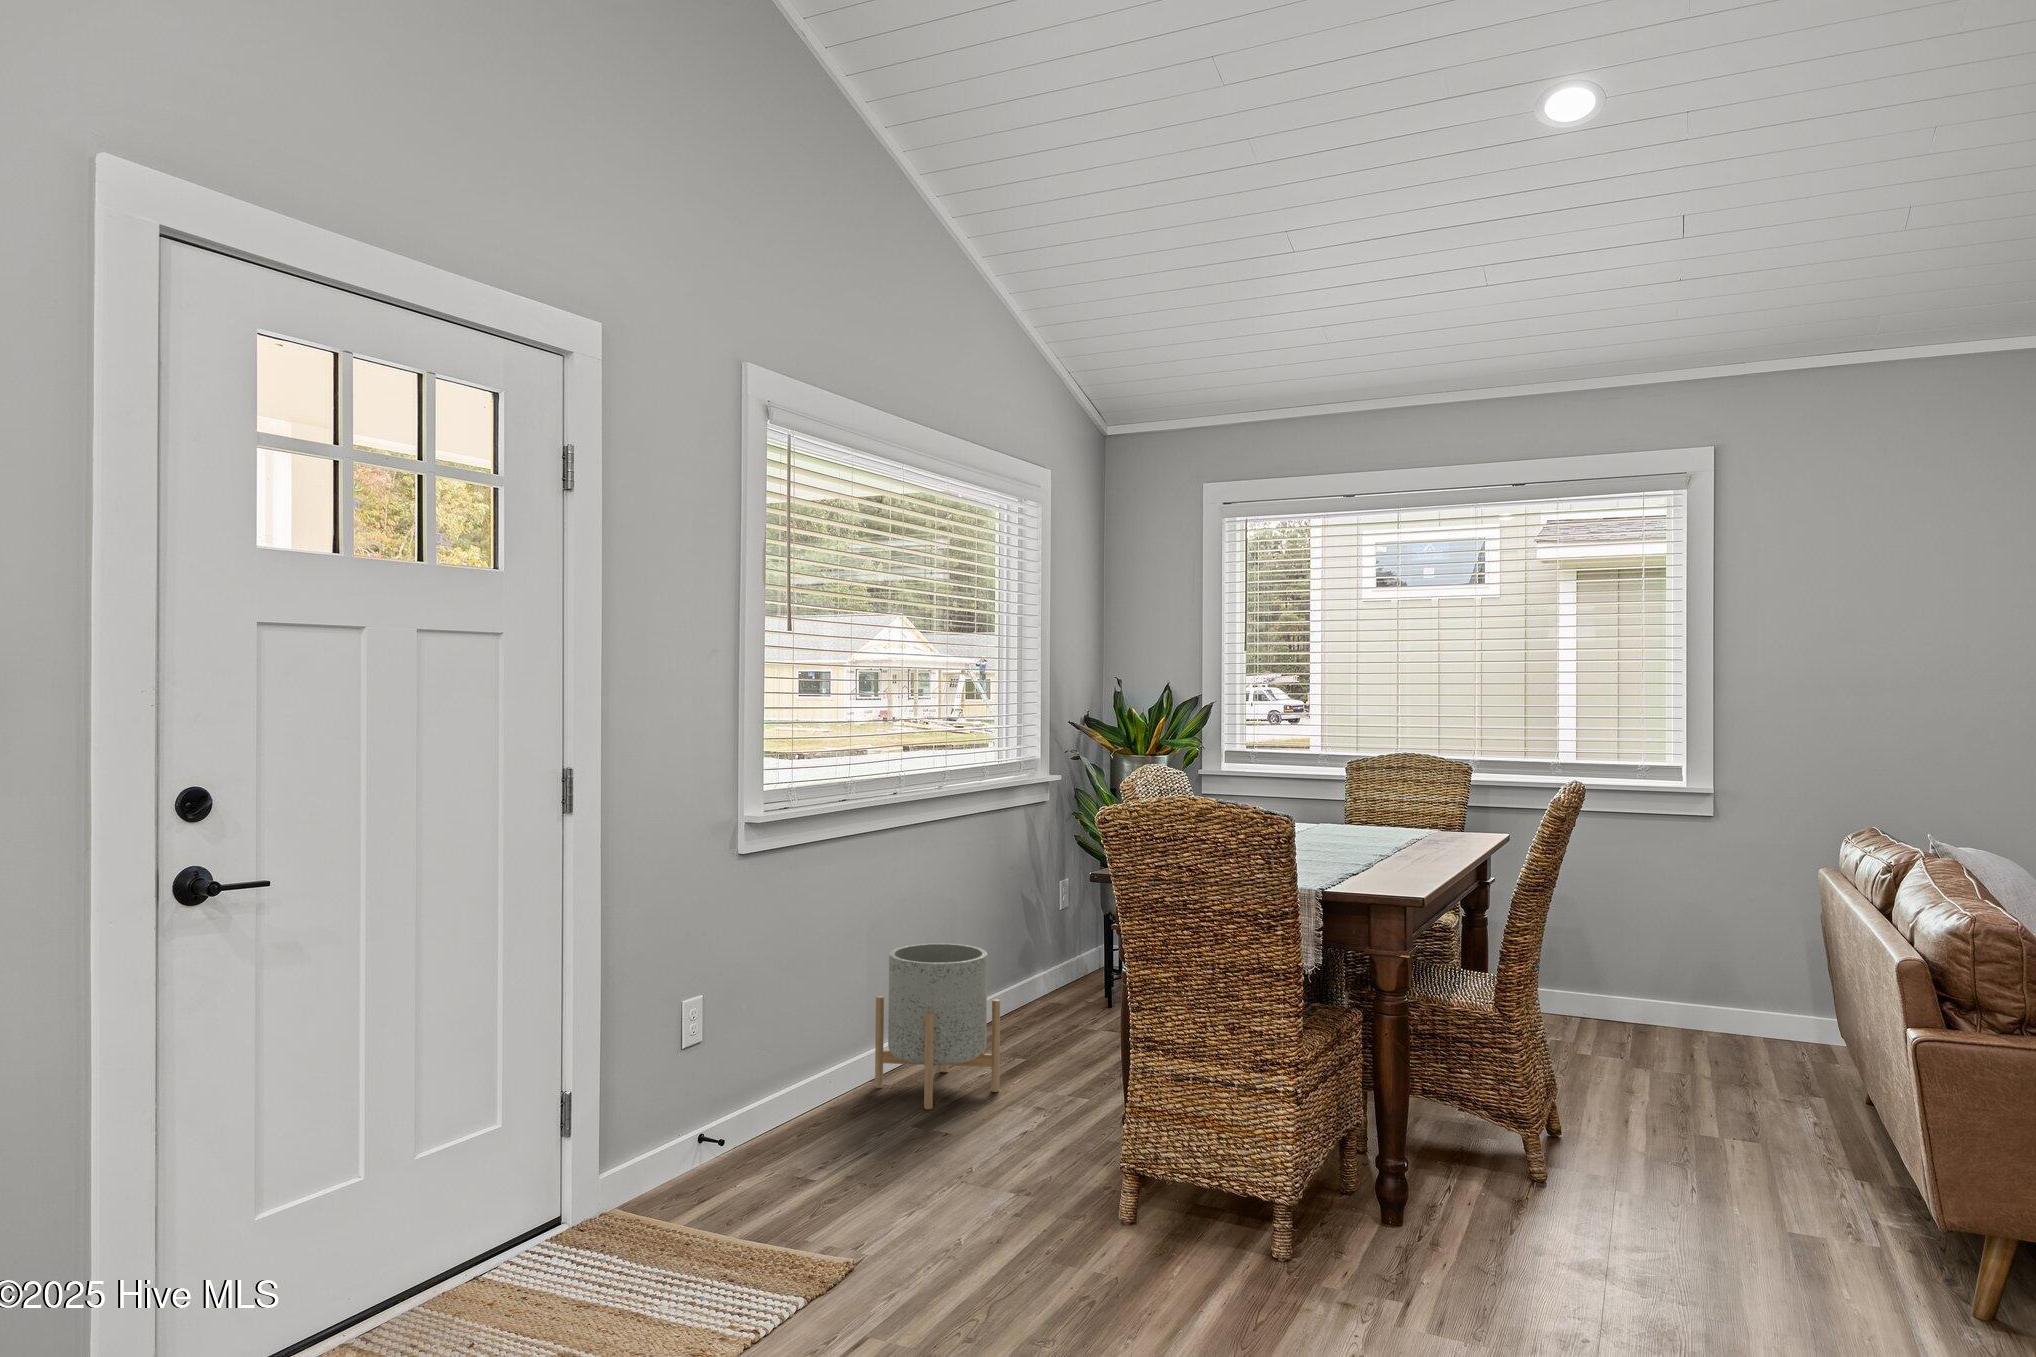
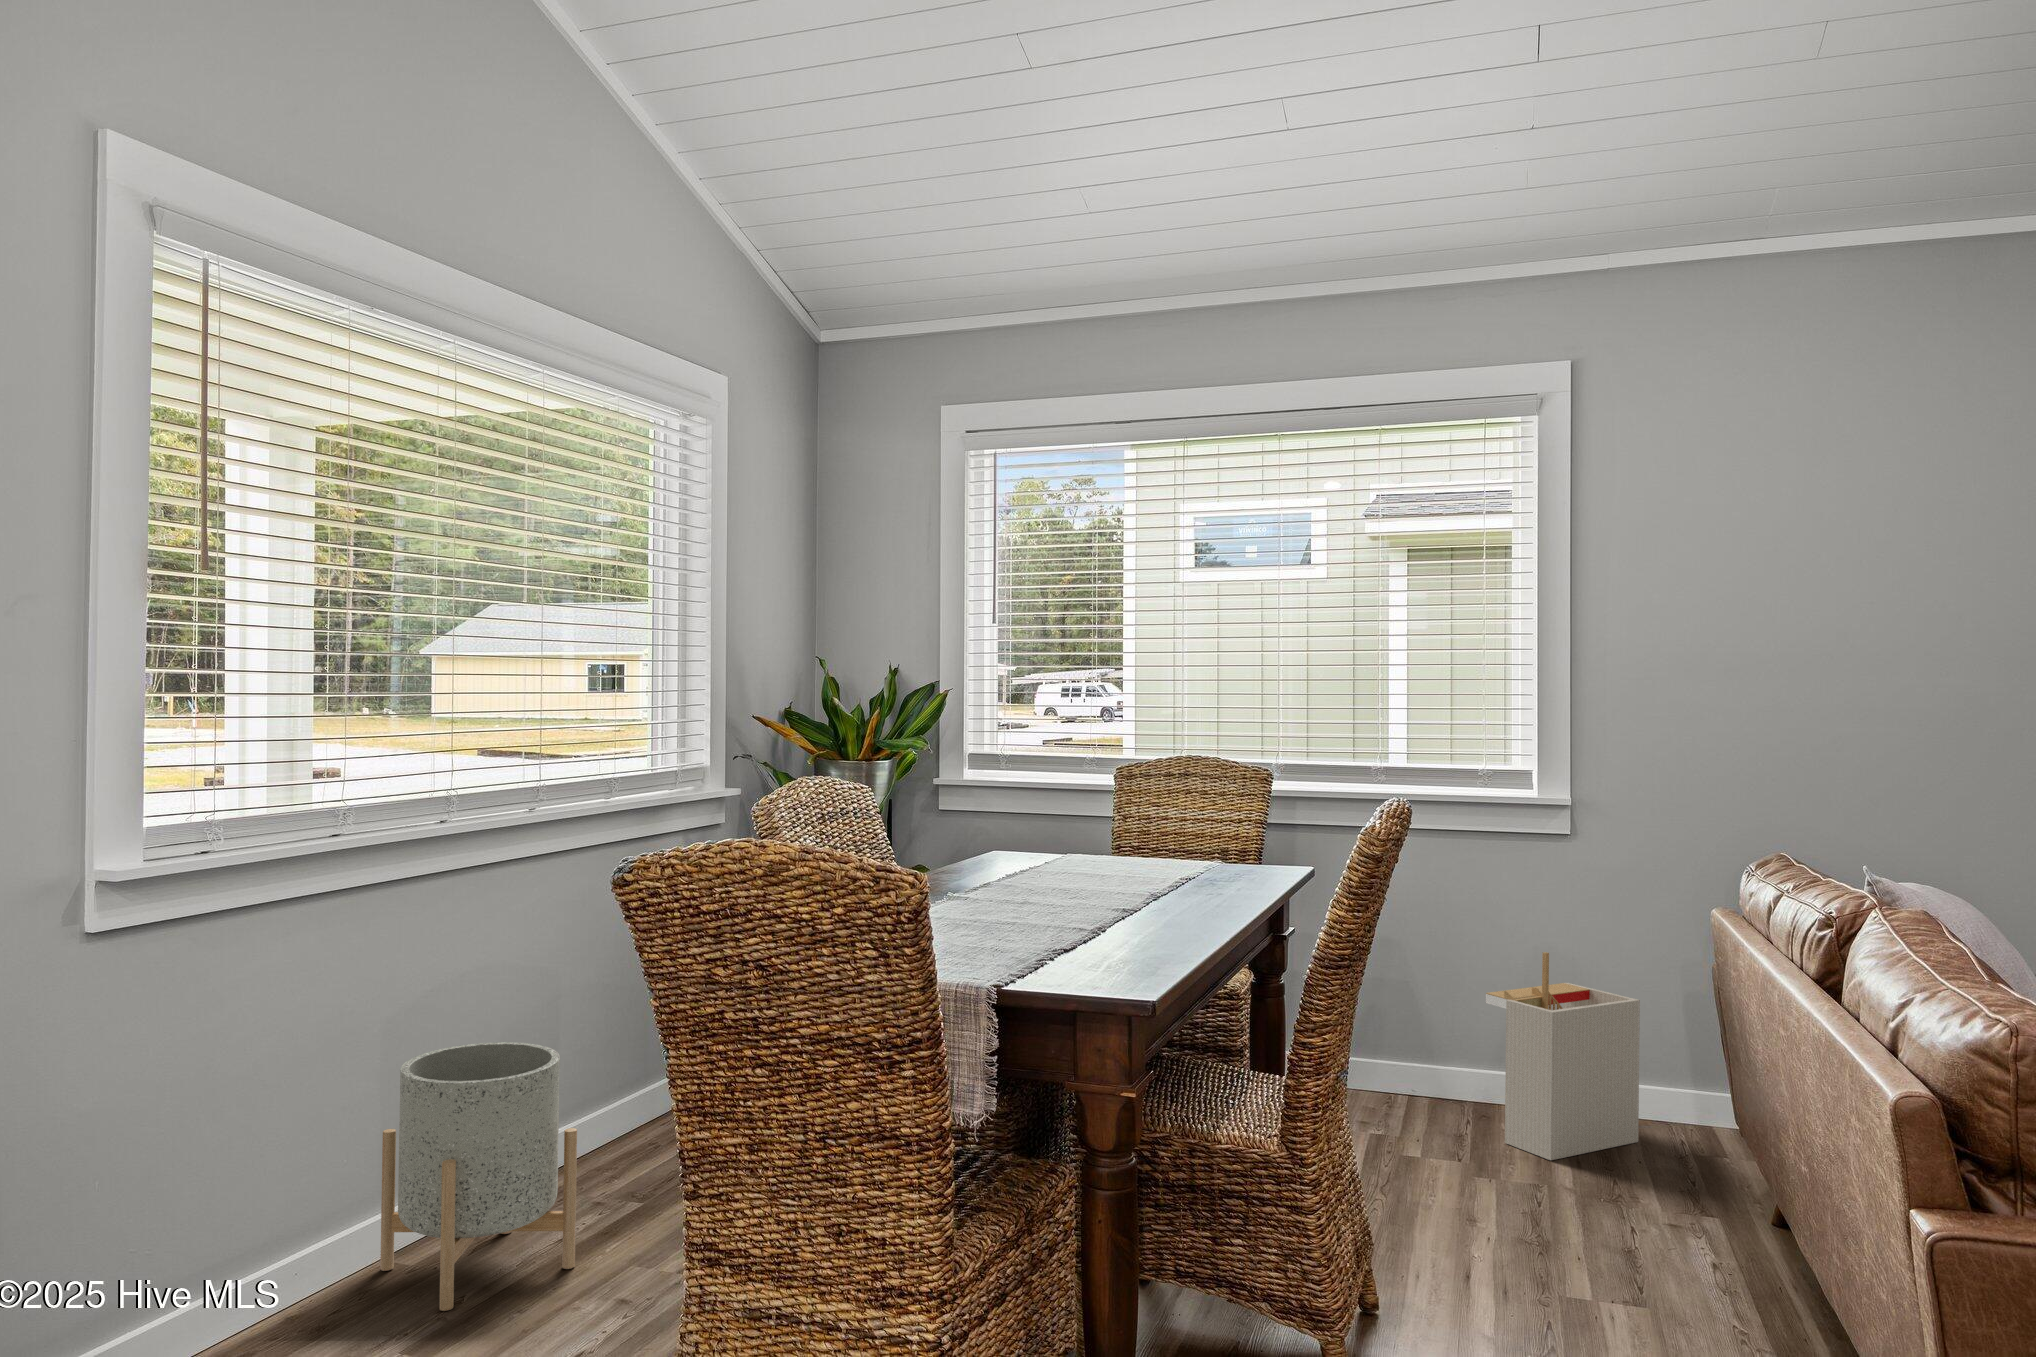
storage bin: none [1642,904,1768,1060] -> present [1486,952,1640,1160]

